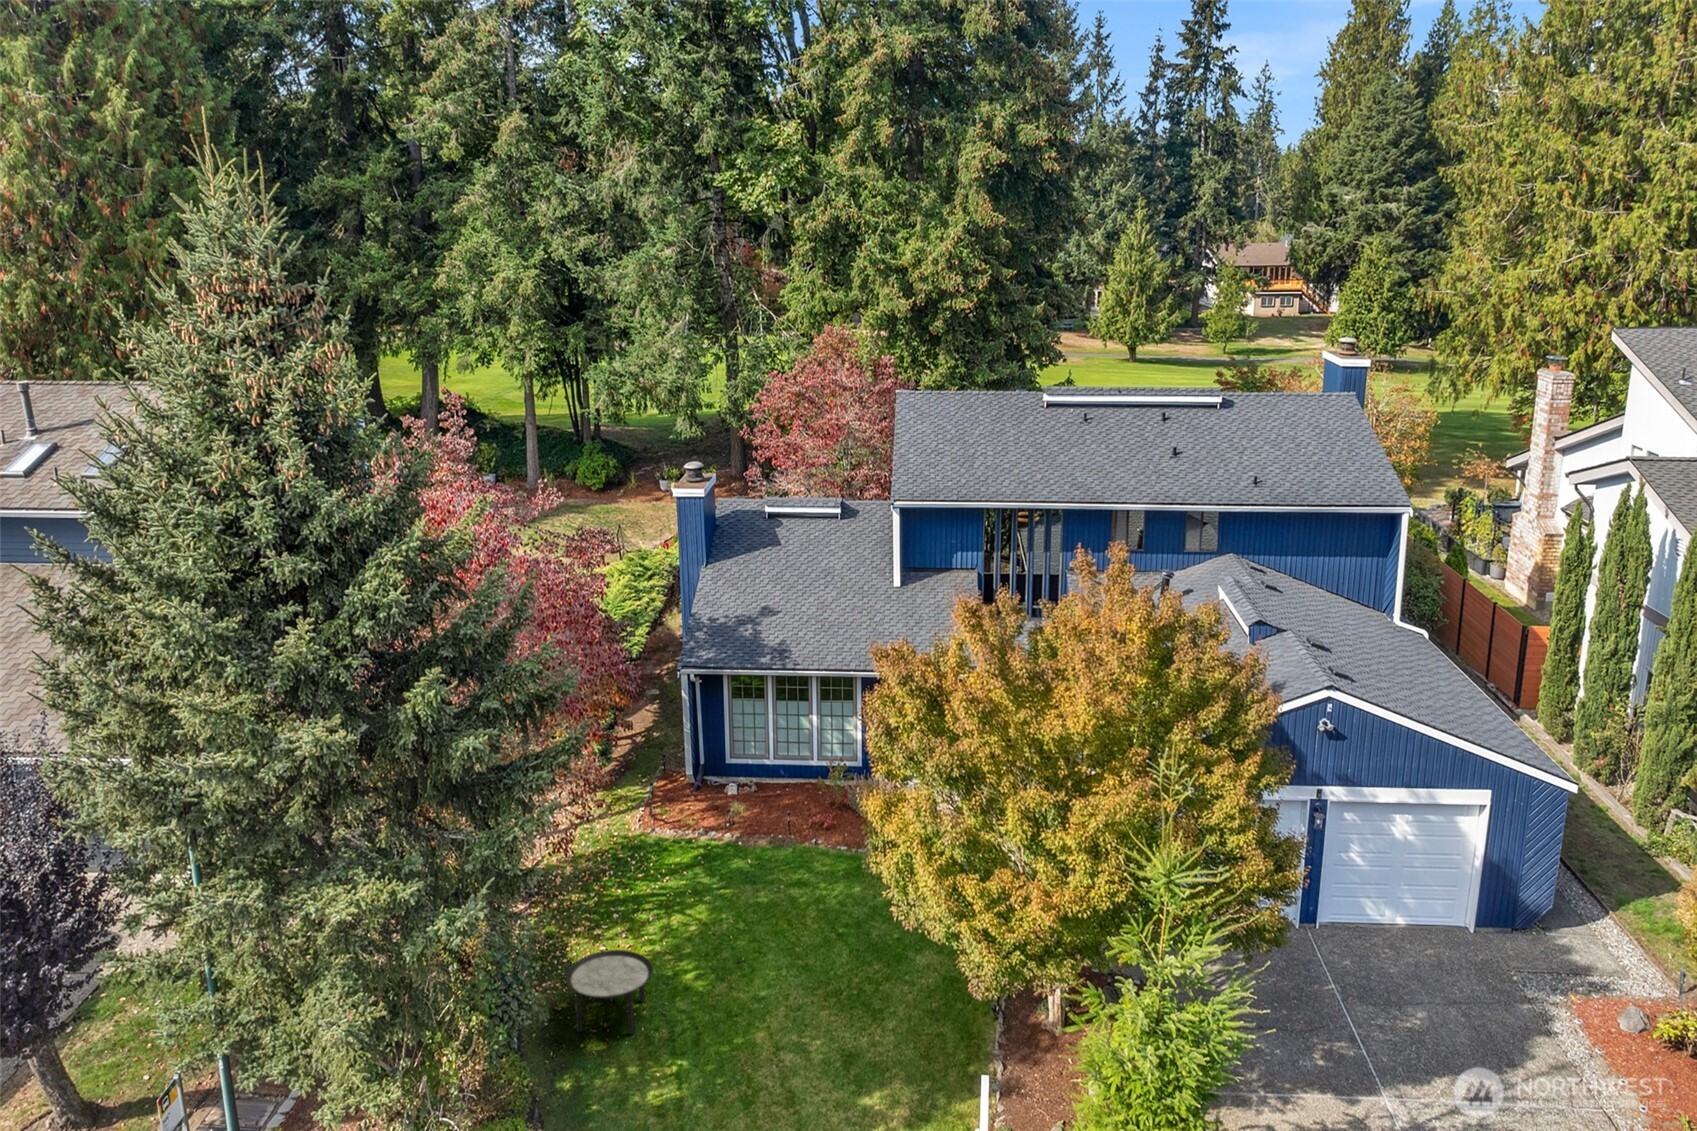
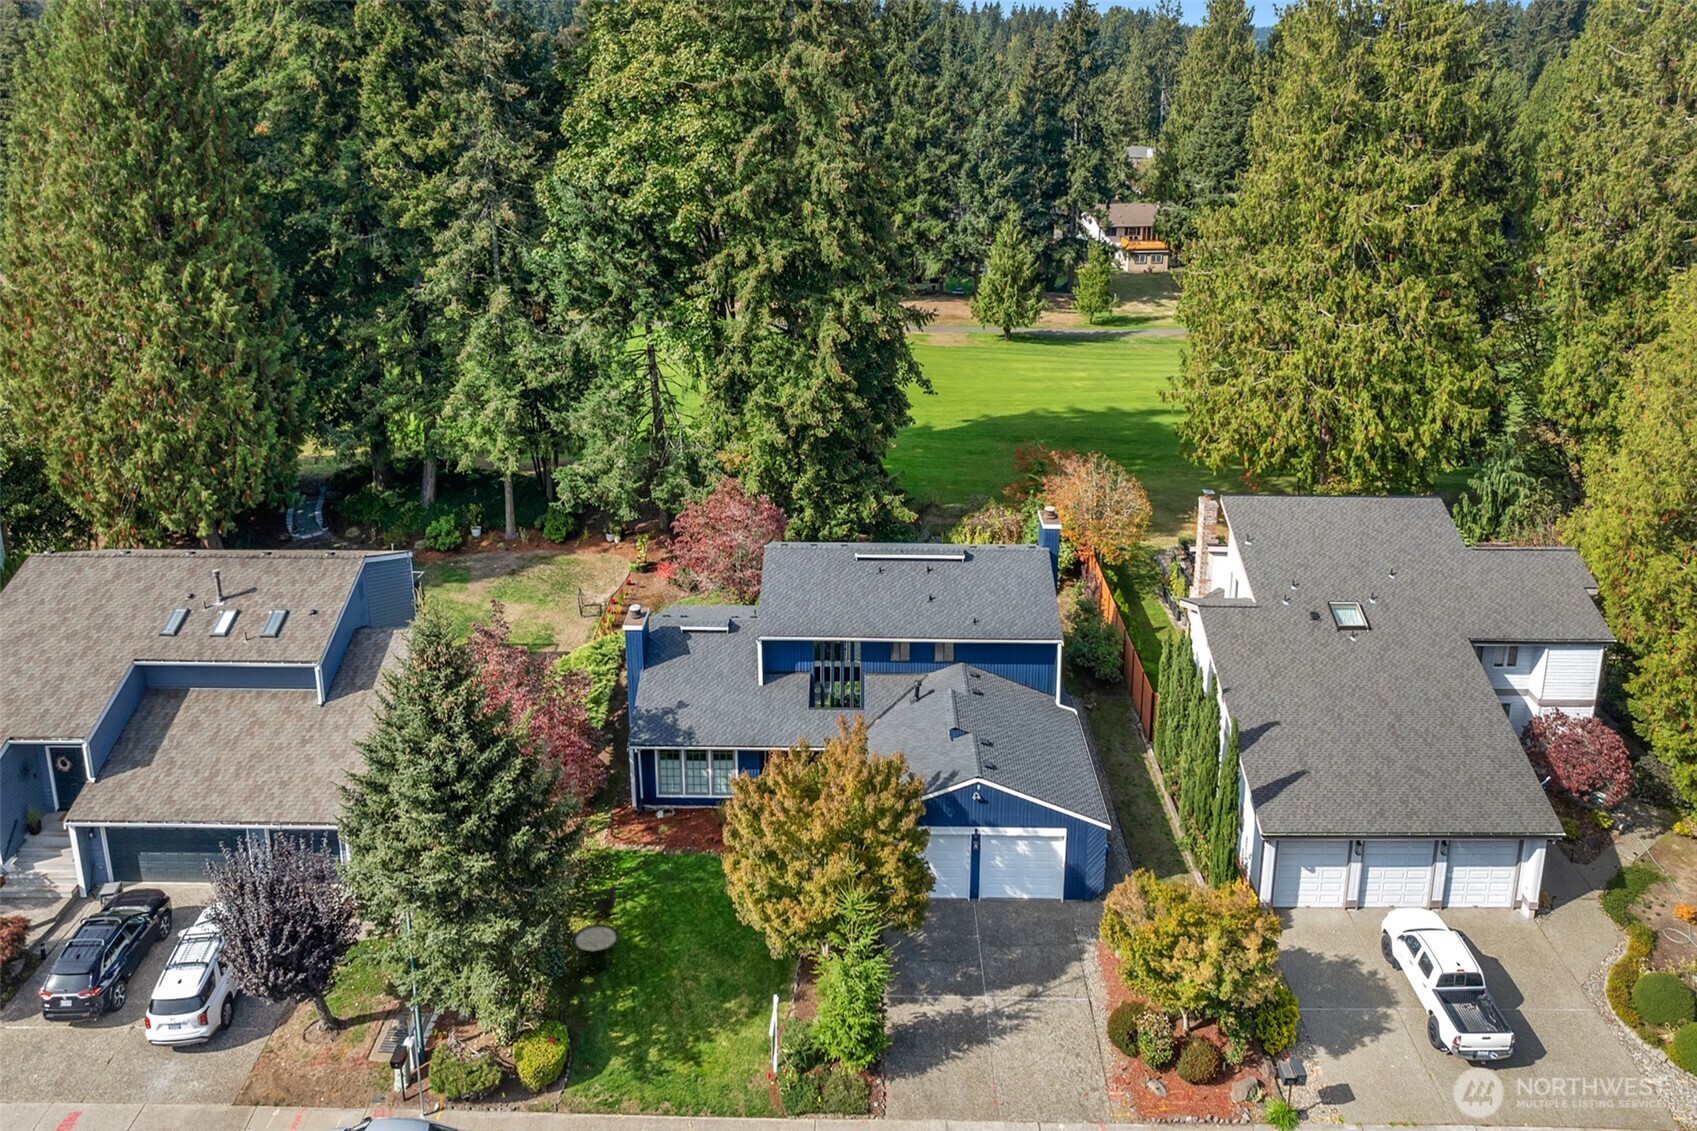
chair: none [602,881,655,959] -> present [590,884,618,924]

